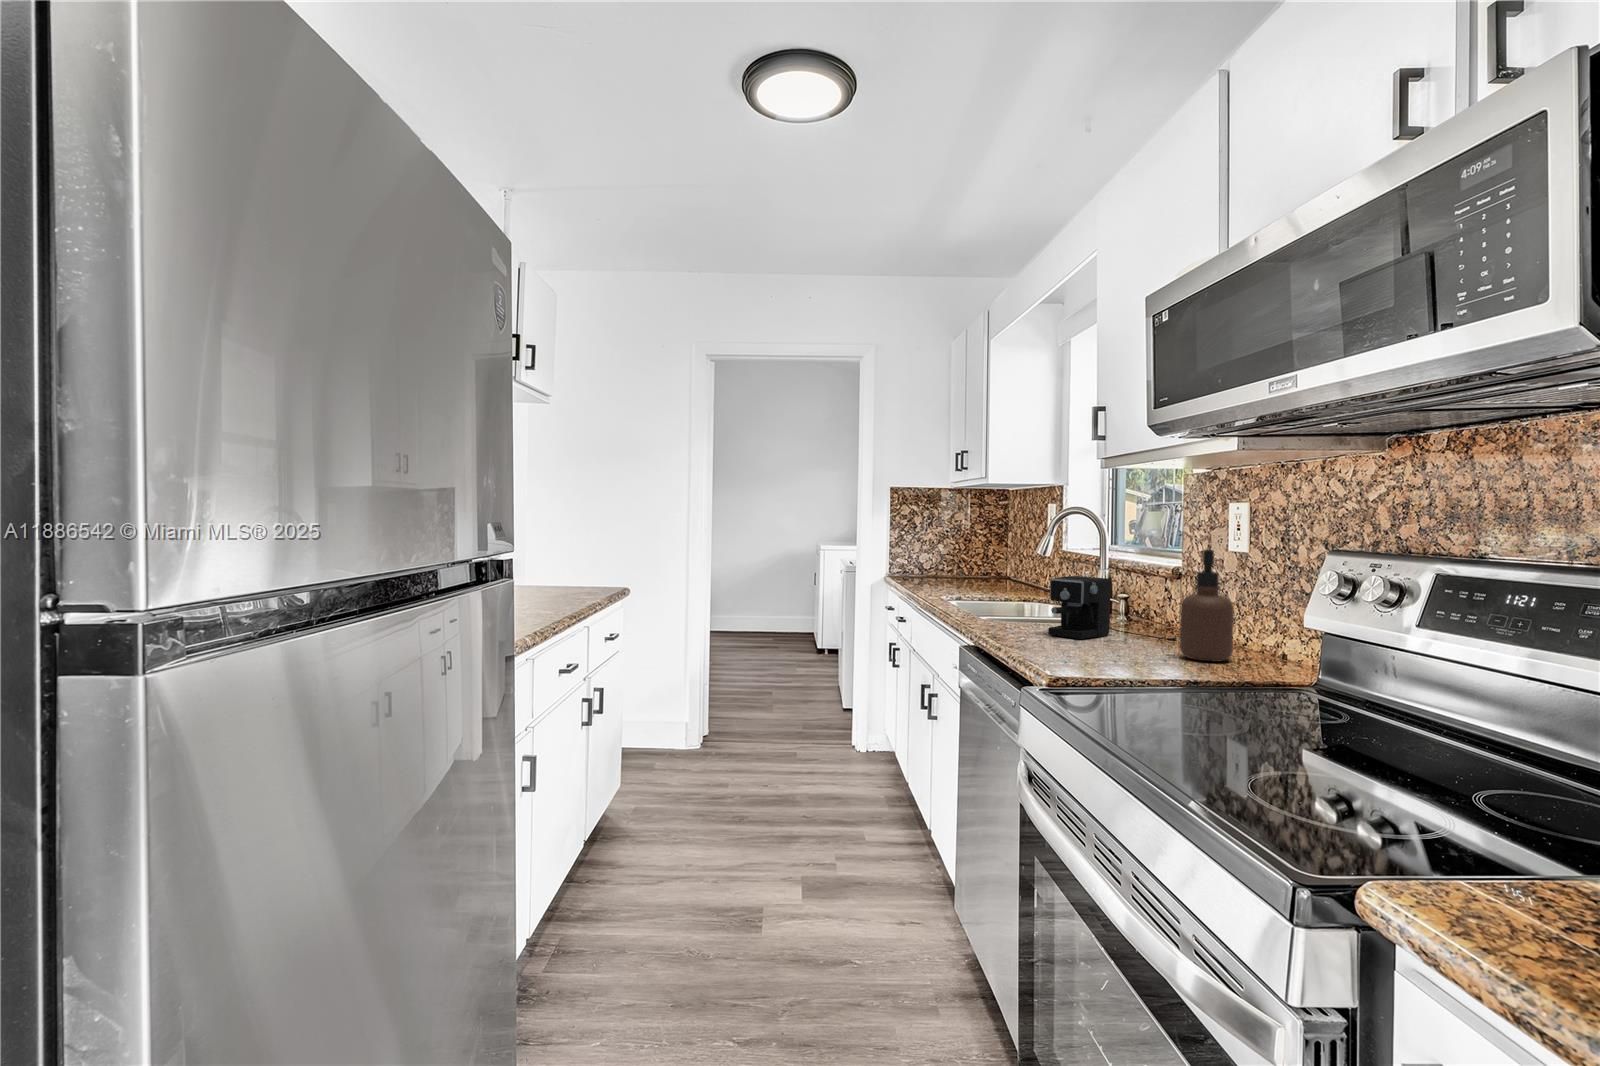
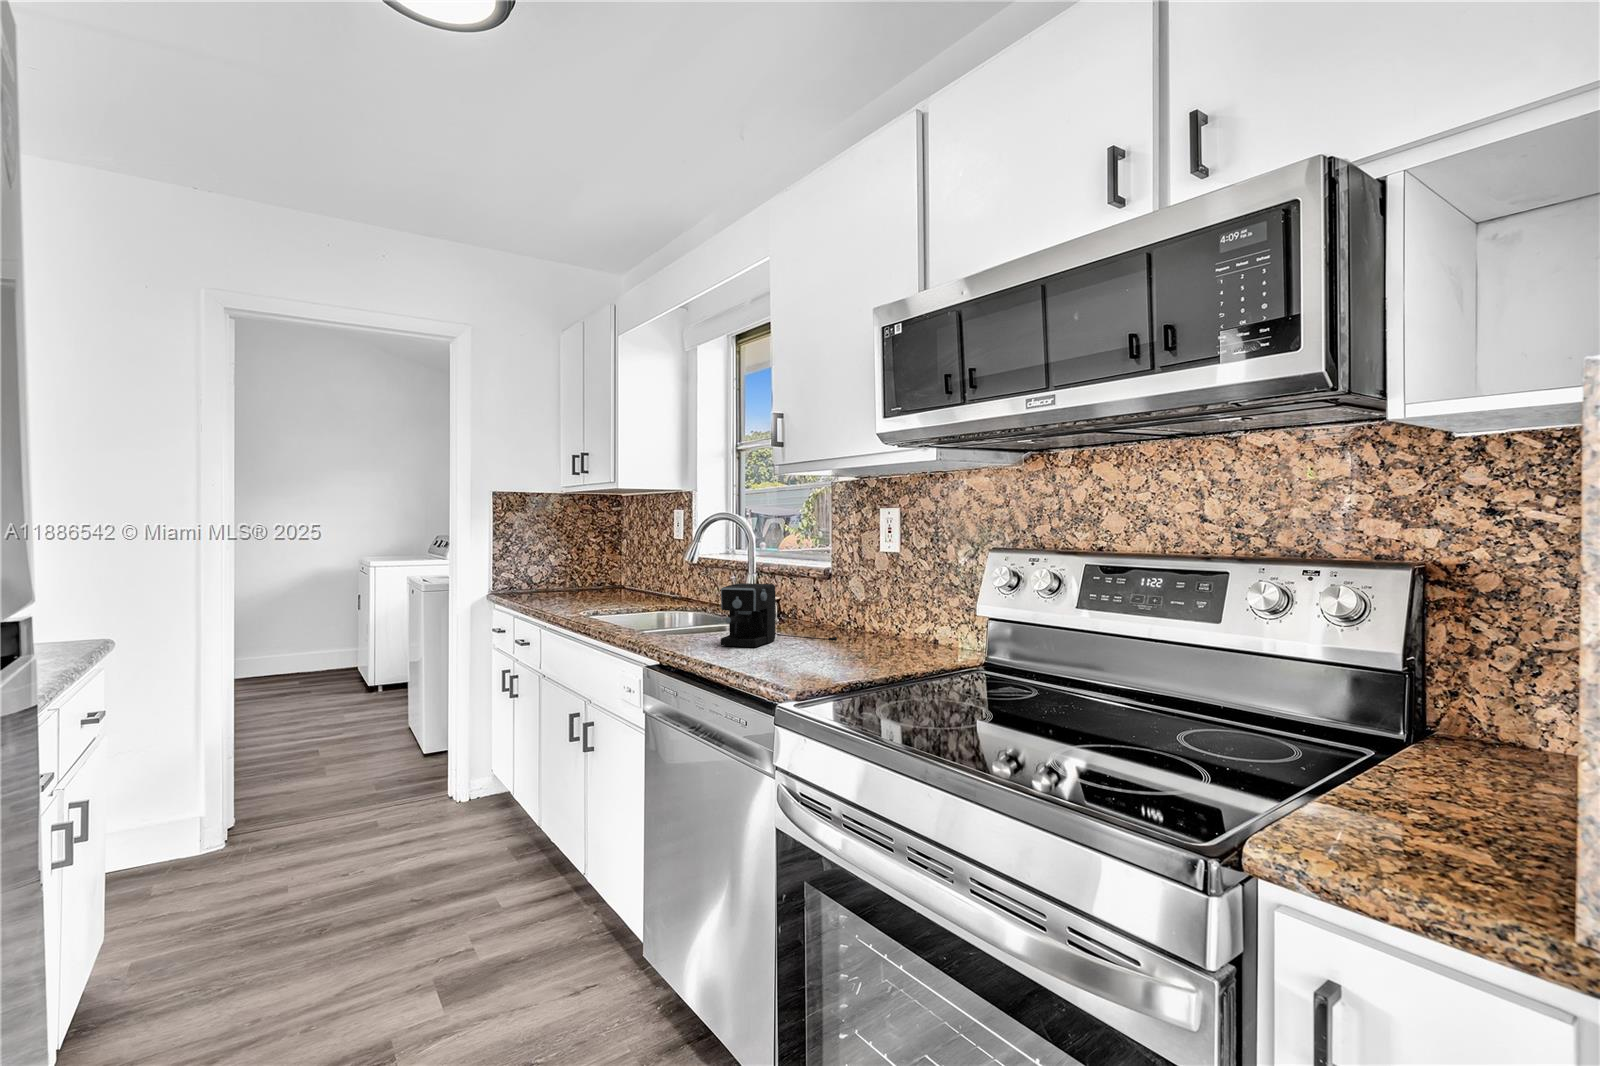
soap dispenser: present [1180,550,1234,662] -> none [852,552,897,657]

